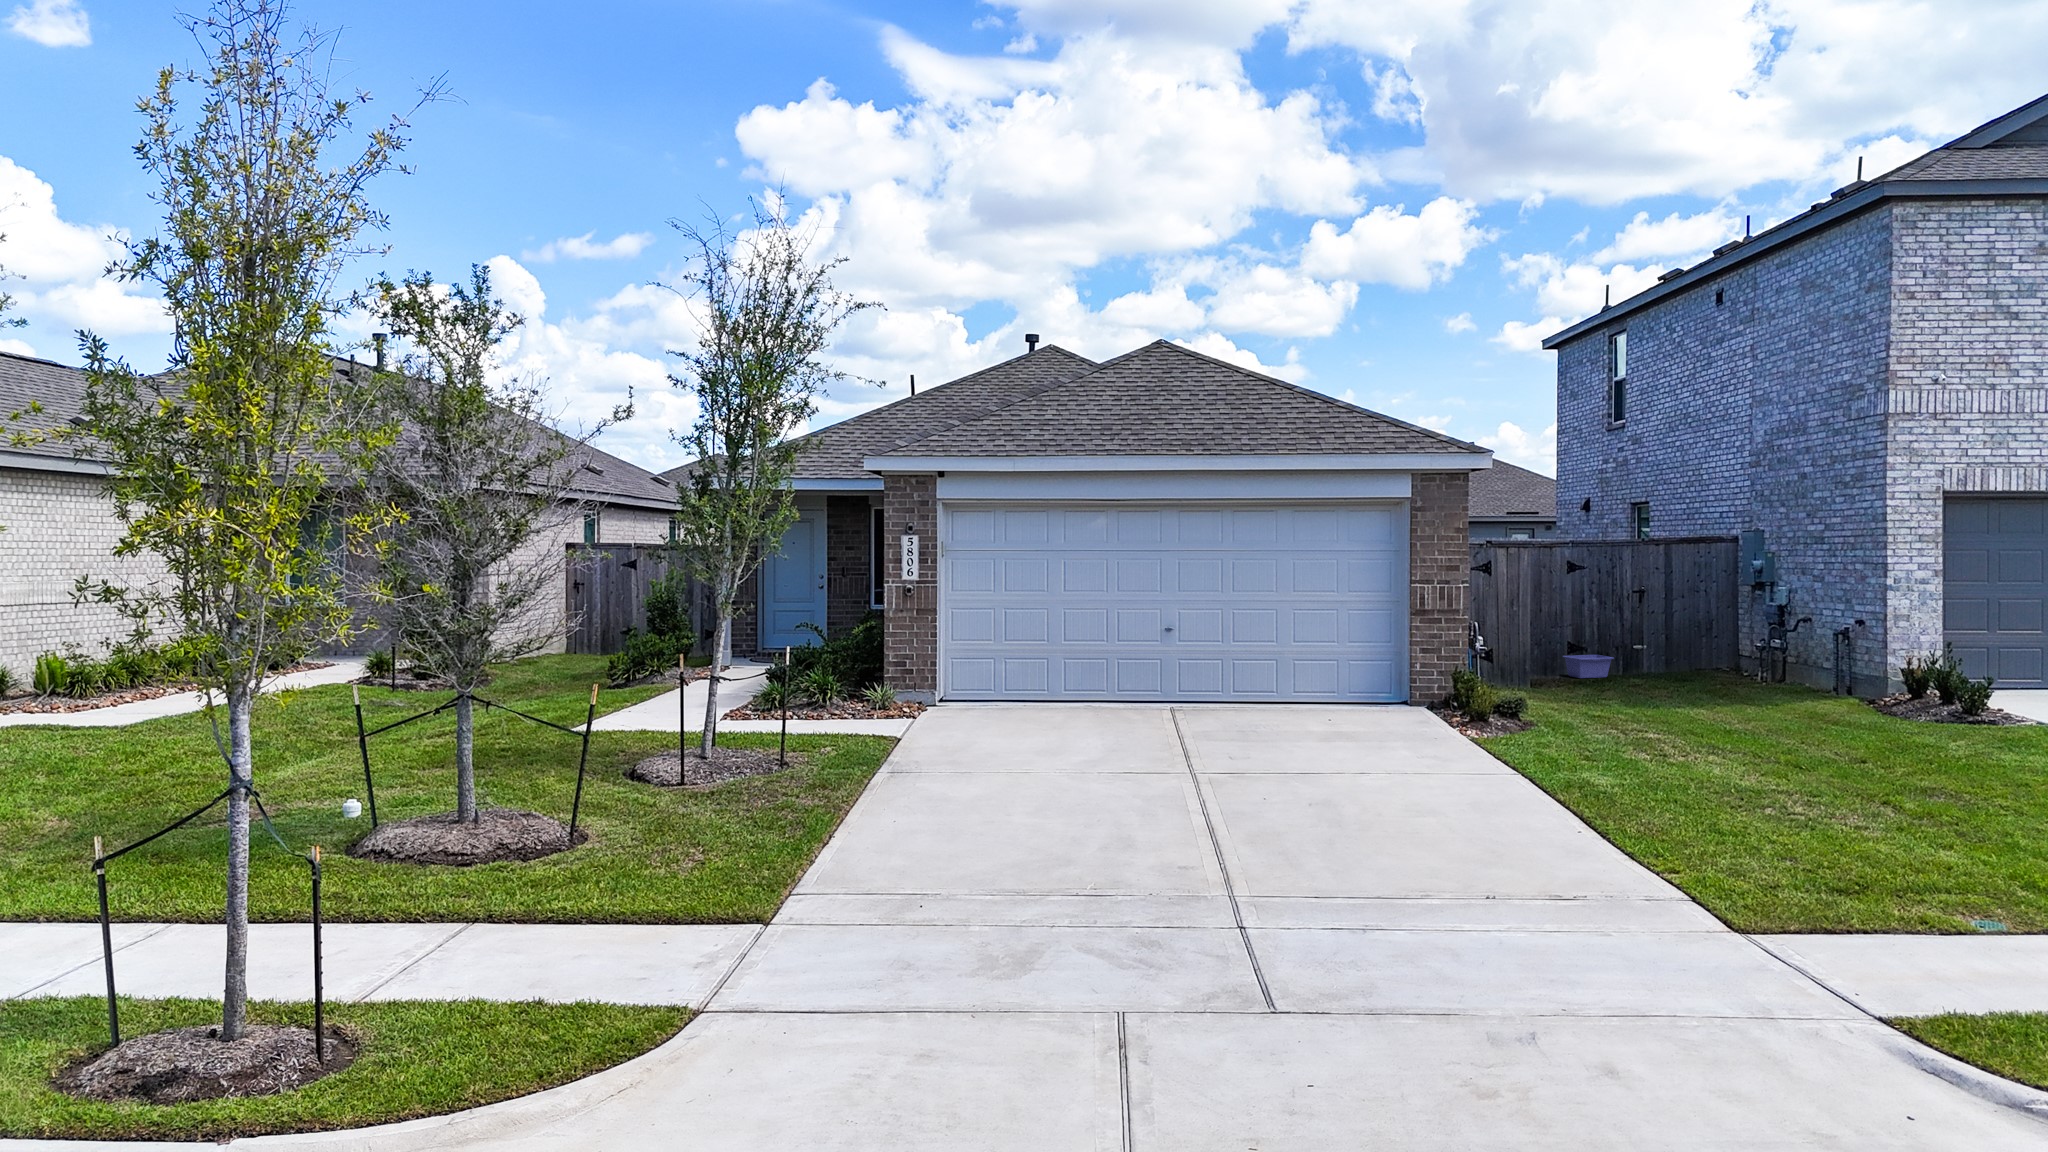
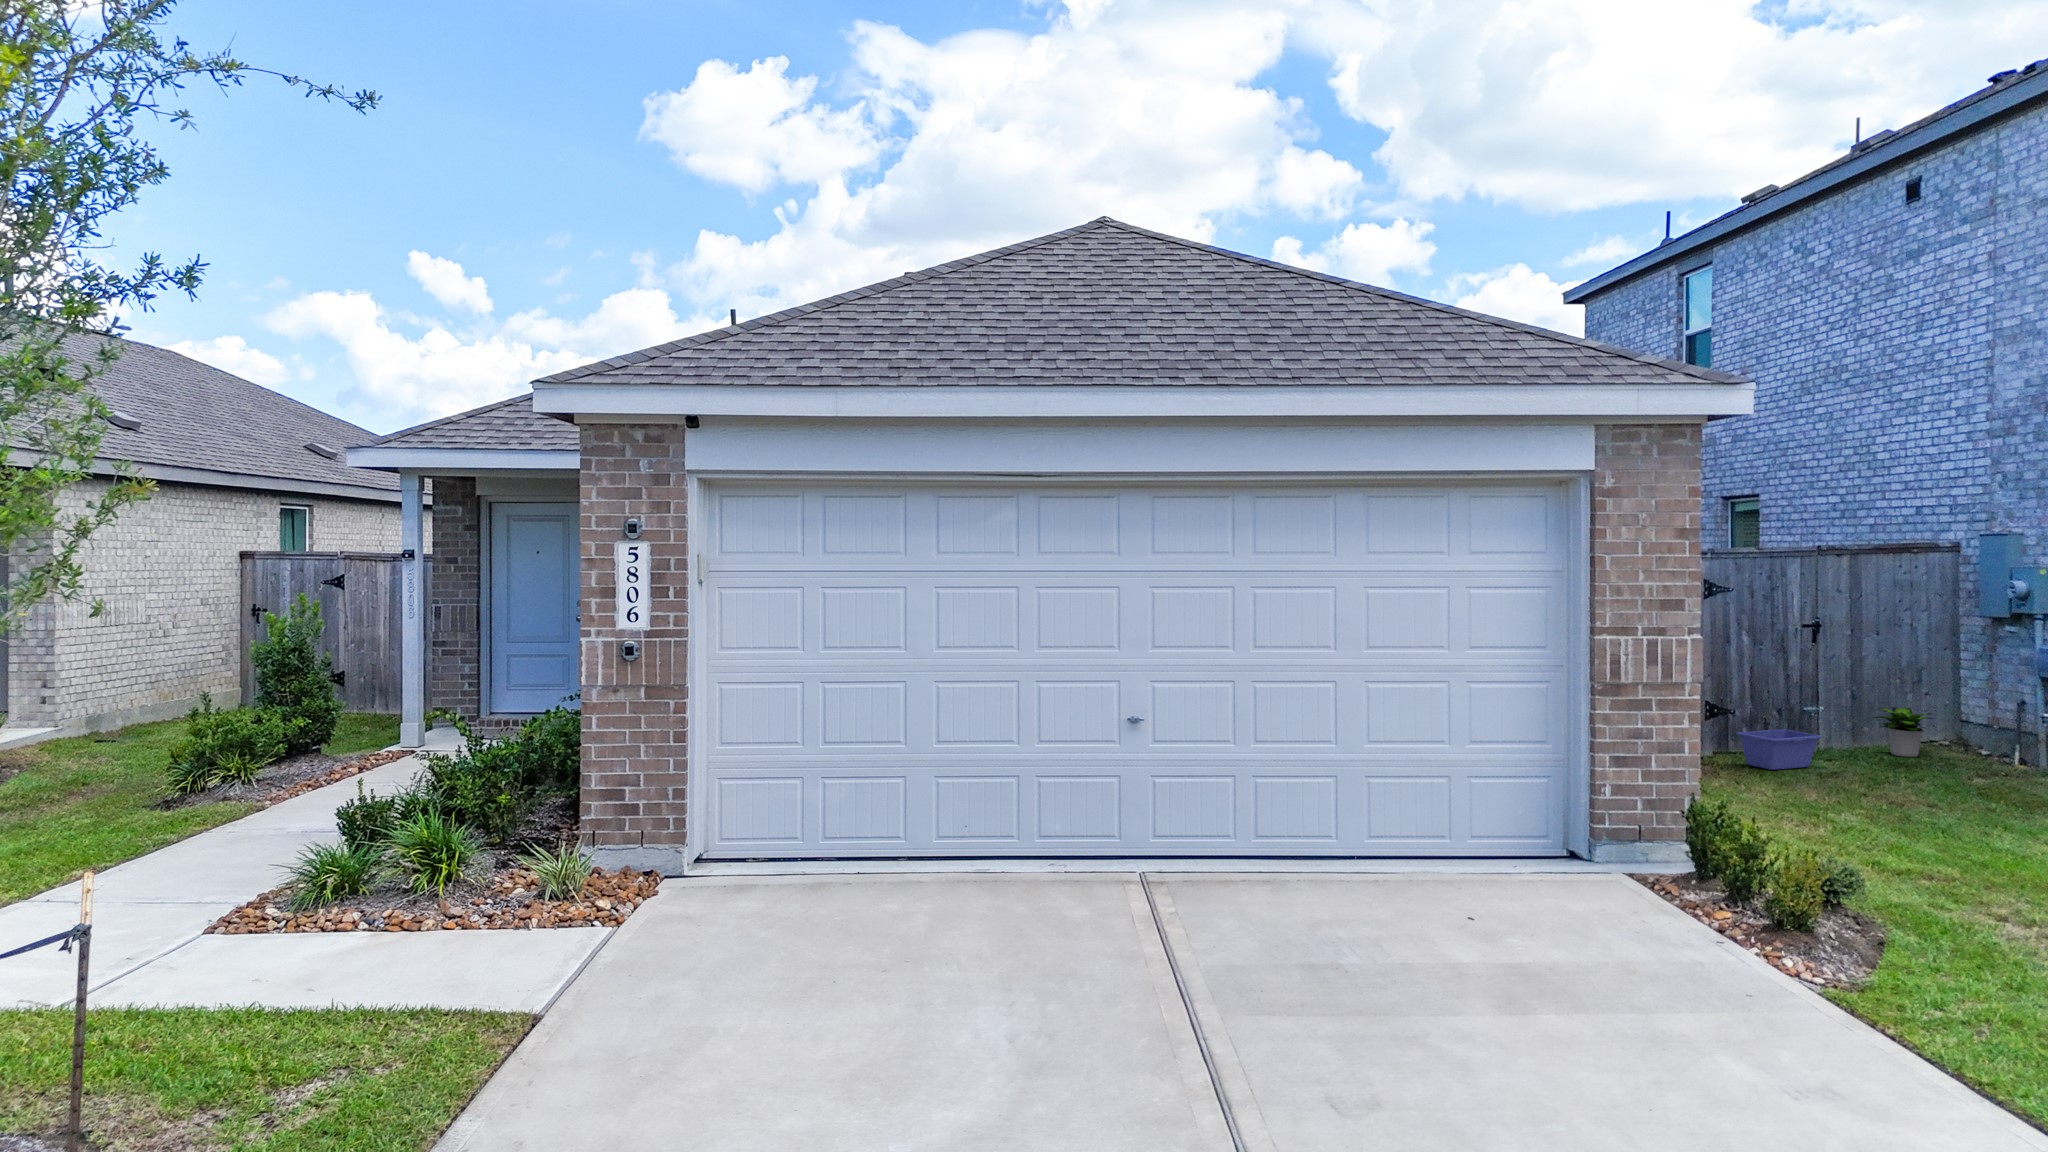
potted plant: none [1661,643,1701,674] -> present [1874,707,1933,757]

